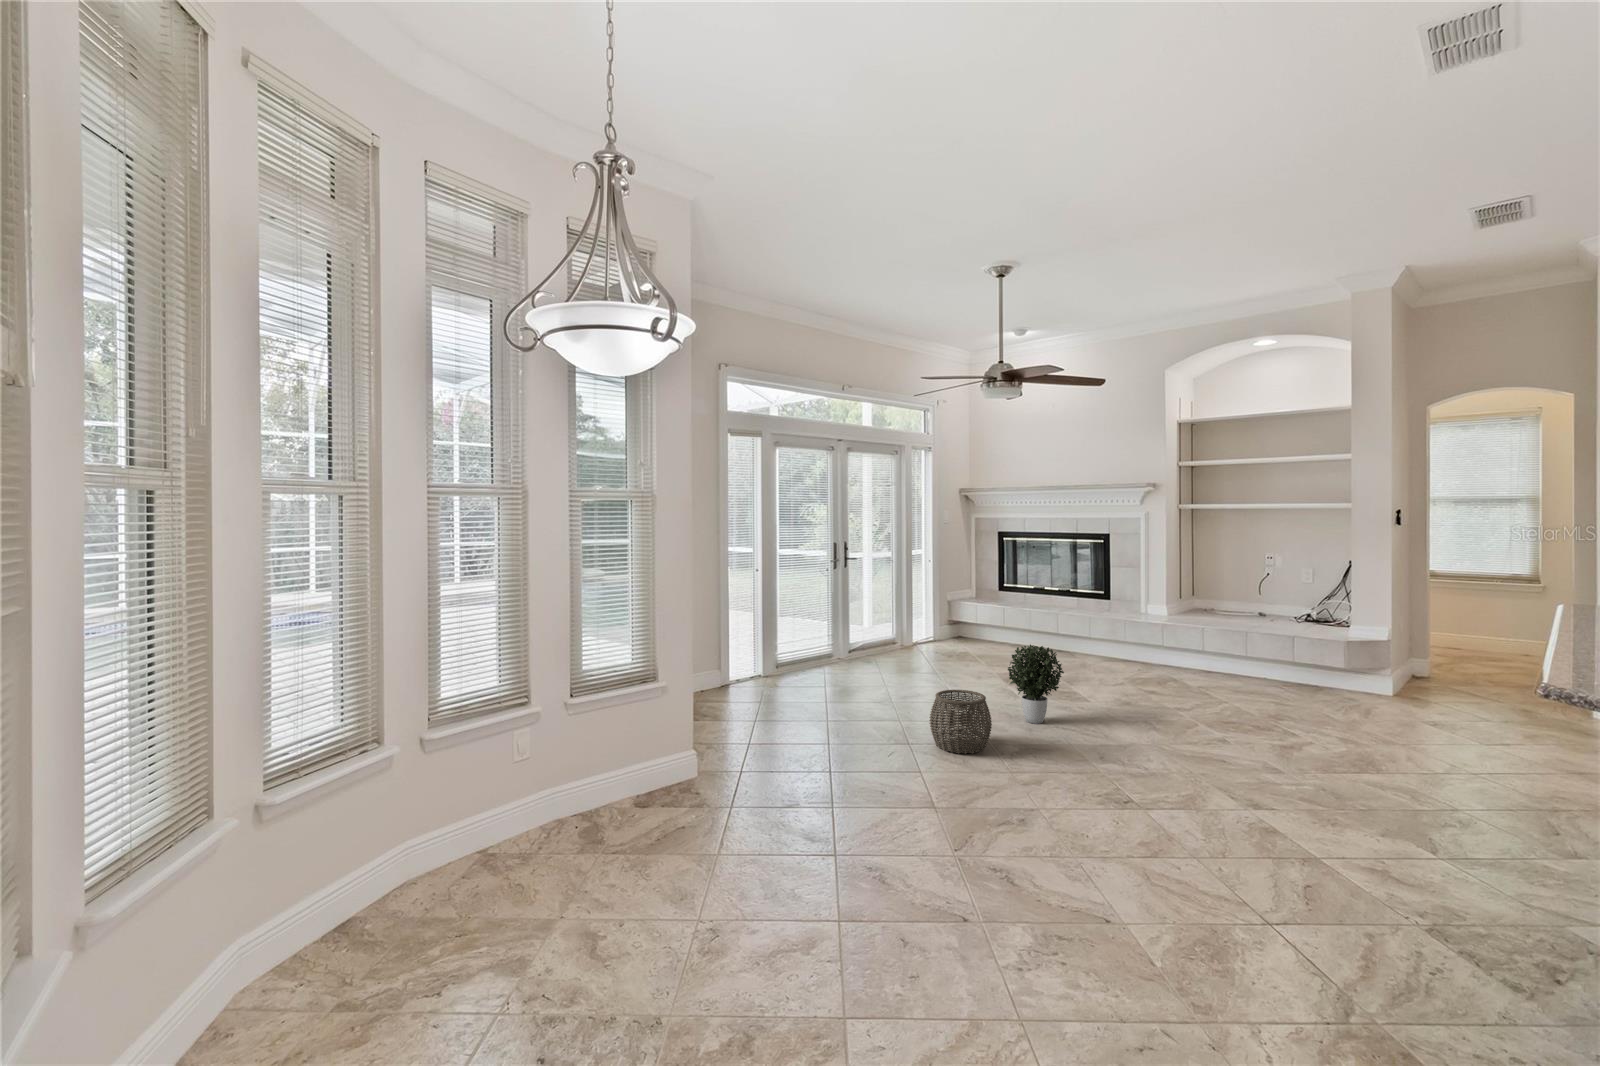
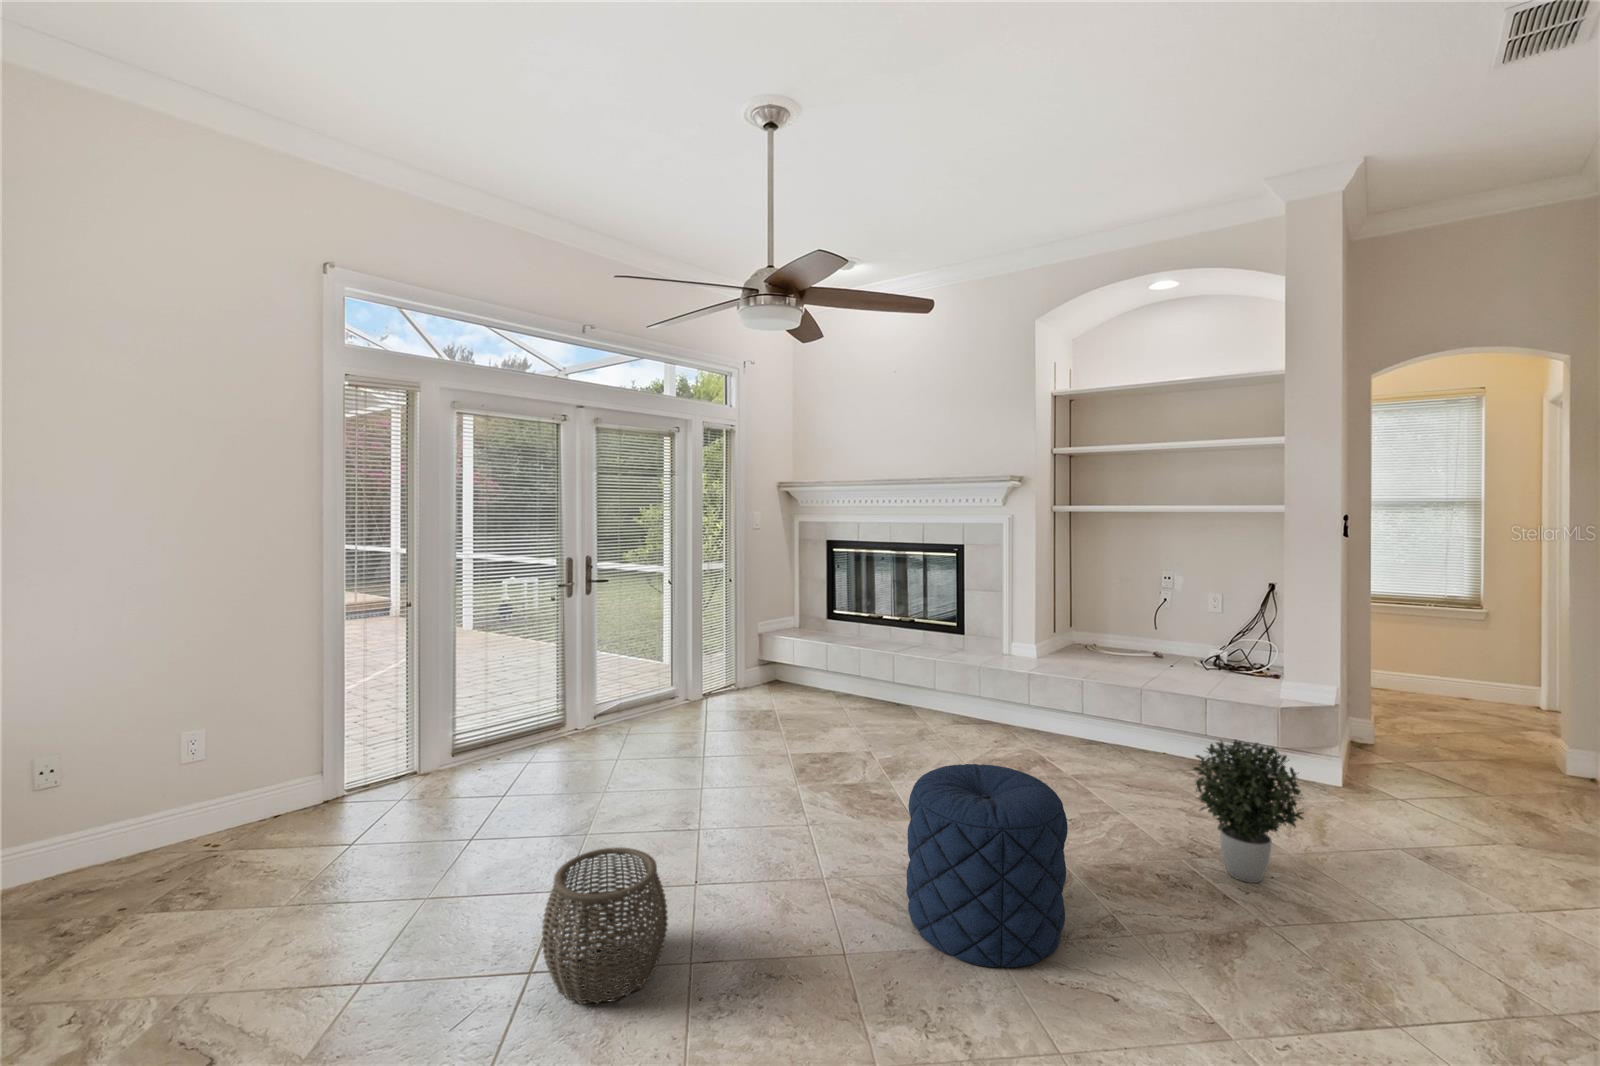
potted plant: present [1008,644,1064,724] -> present [1194,740,1304,883]
pouf: none [1107,657,1201,751] -> present [907,764,1068,967]

